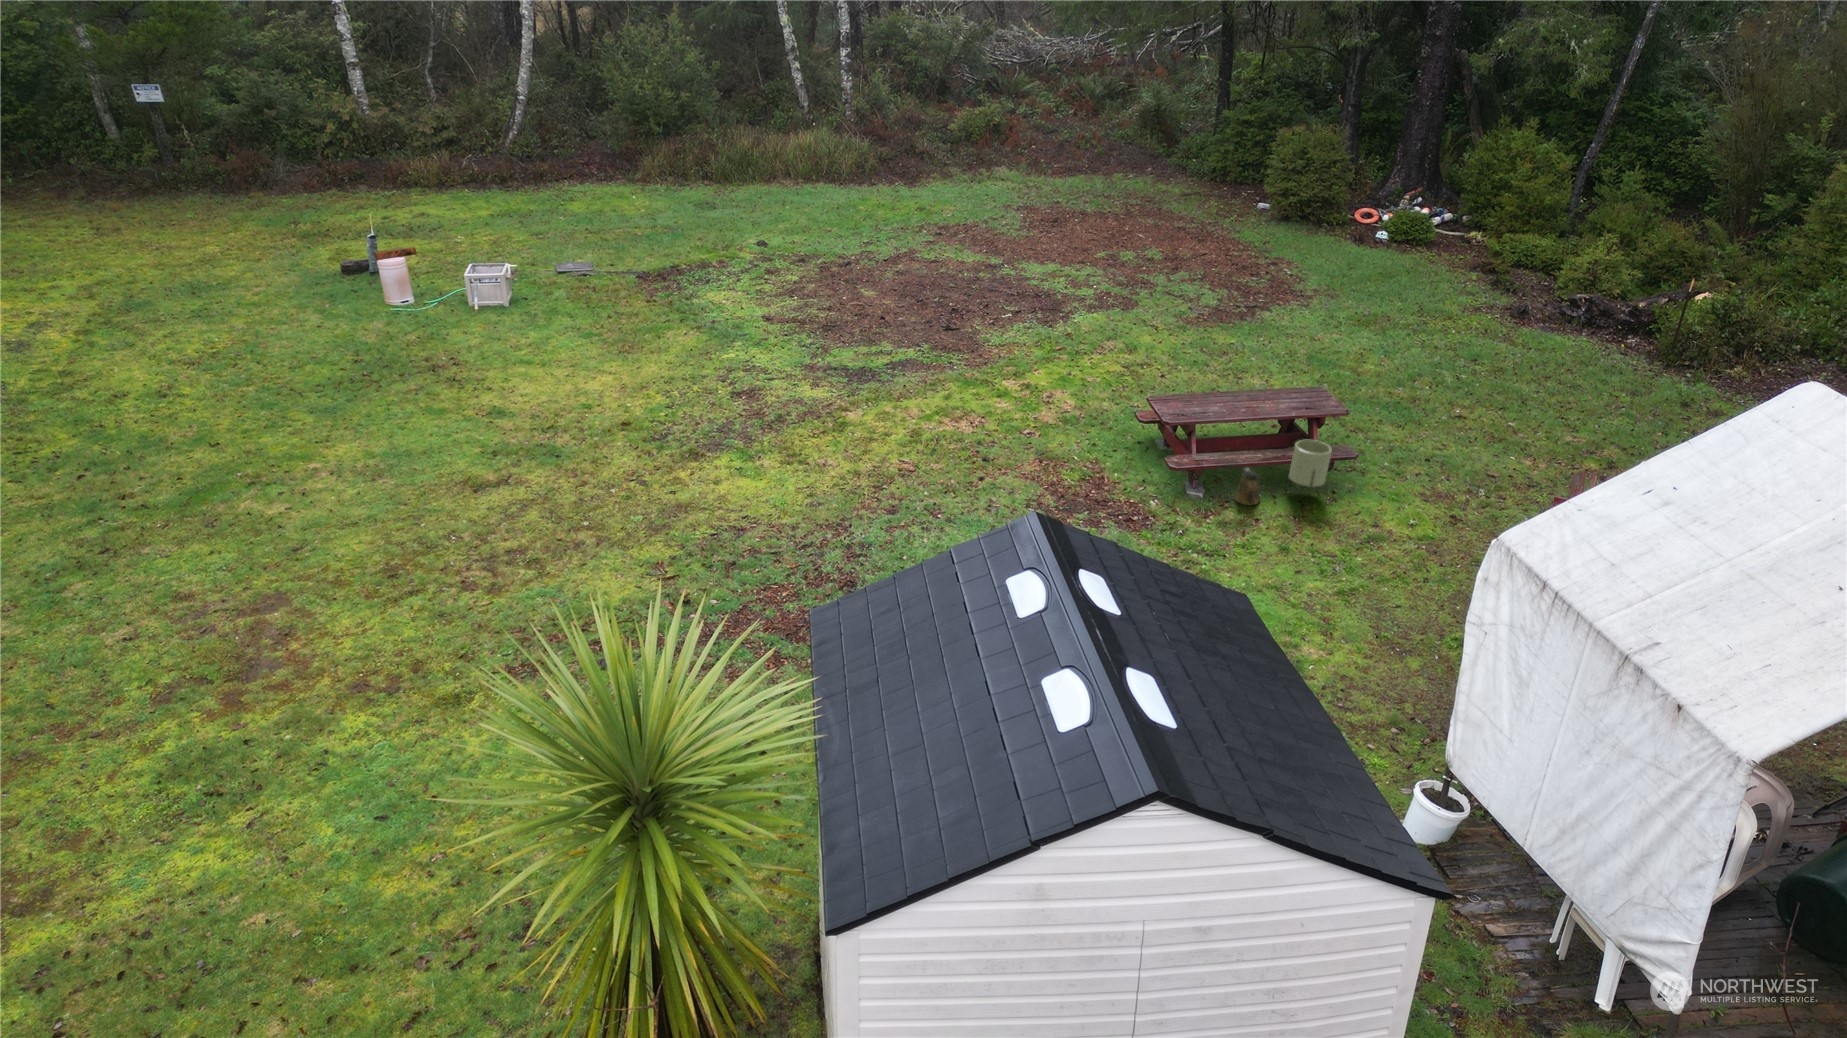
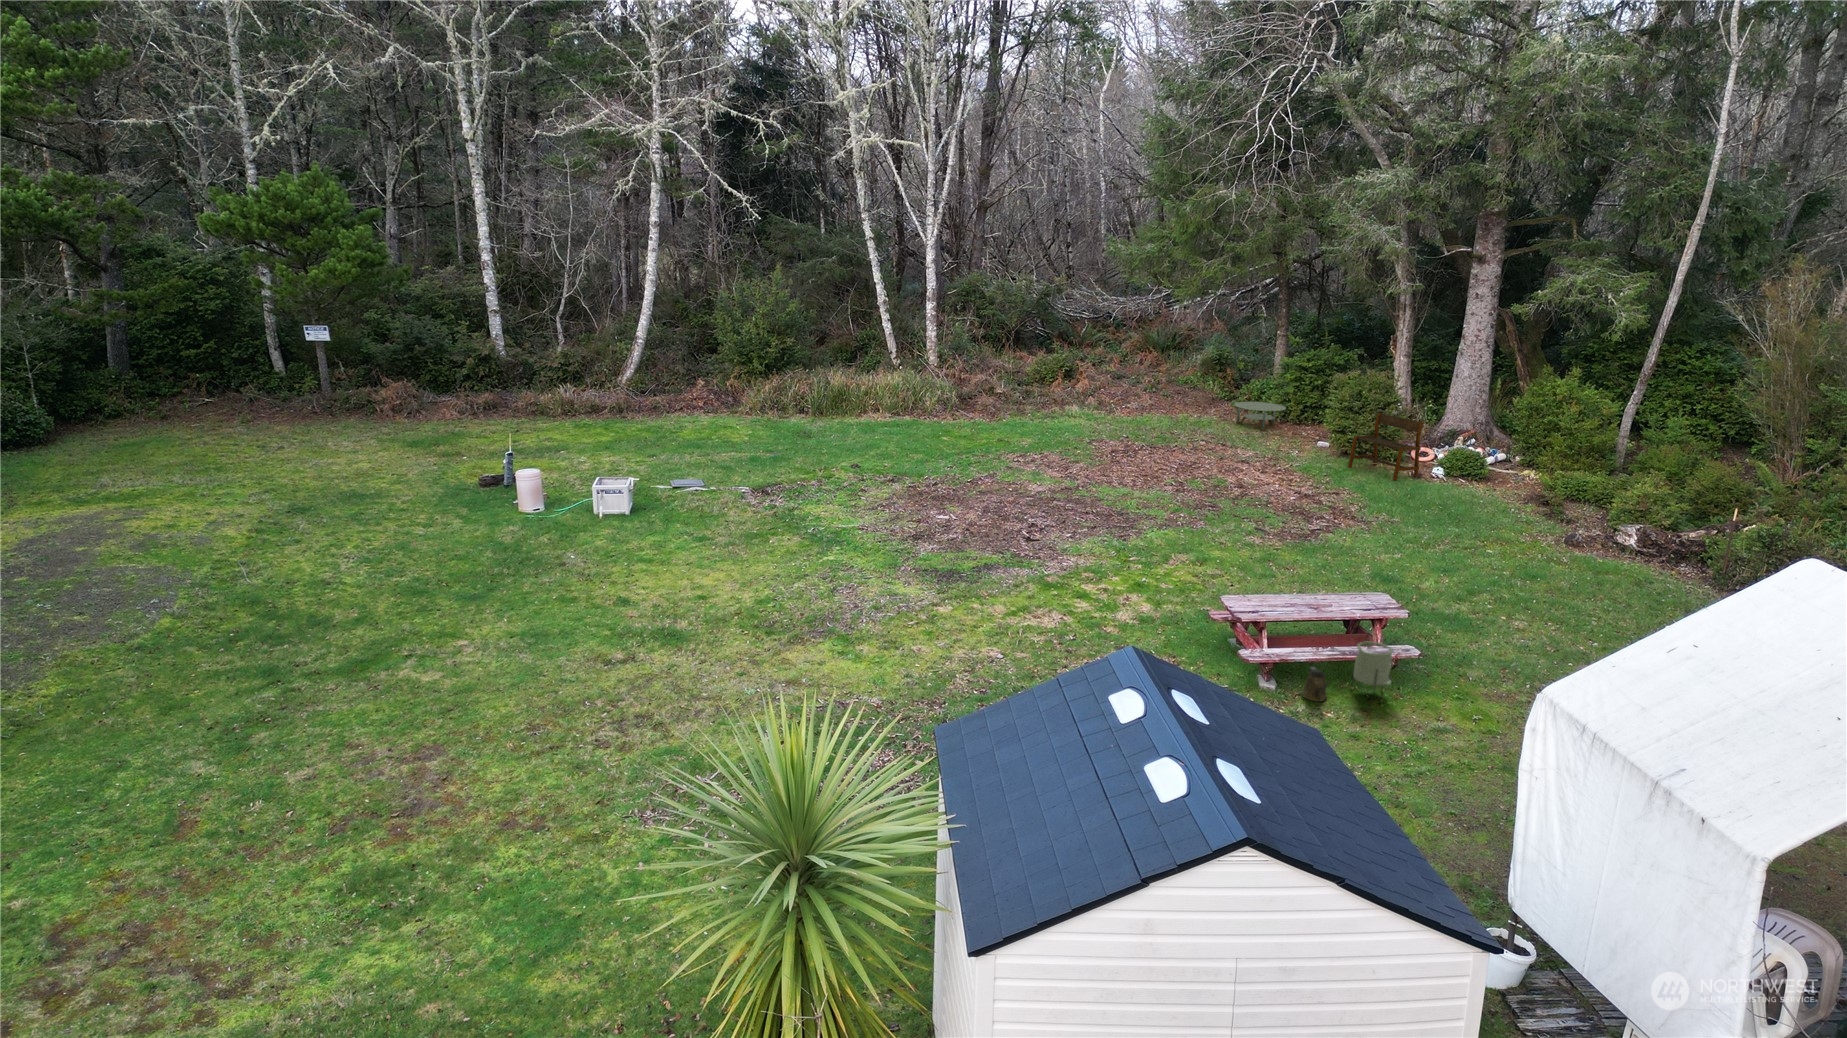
round table: none [1171,159,1225,191] -> present [1234,402,1286,431]
bench: none [1287,171,1369,246] -> present [1348,413,1424,480]

